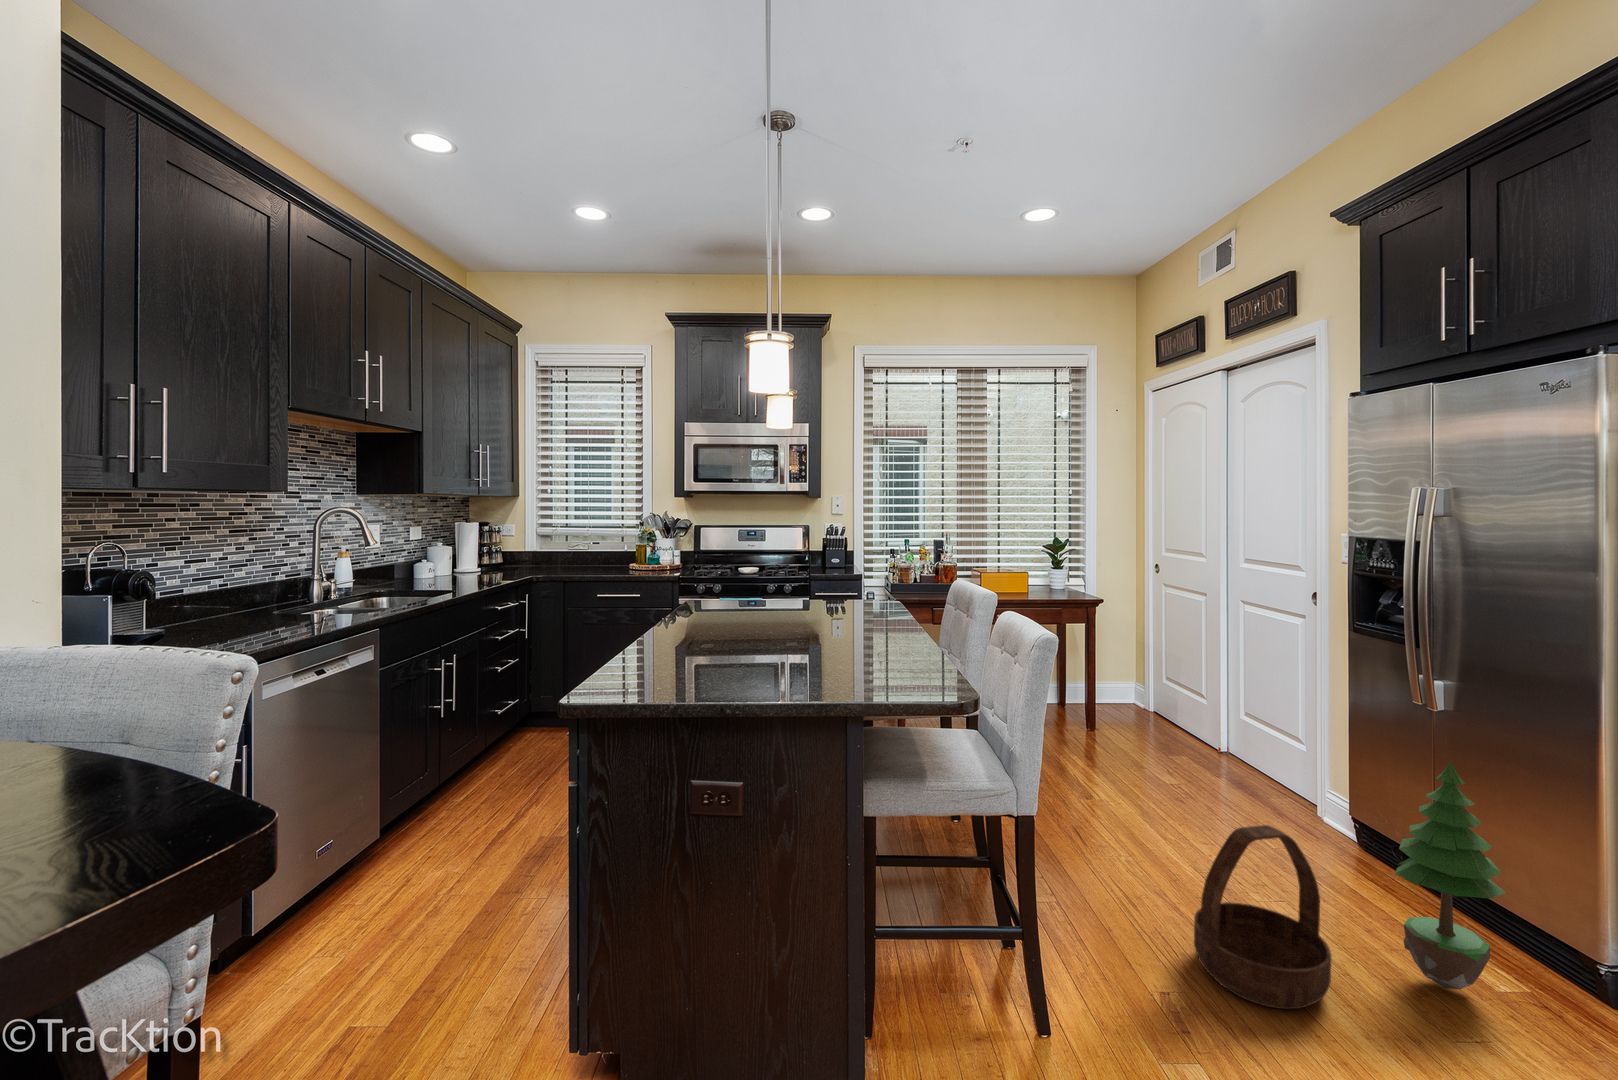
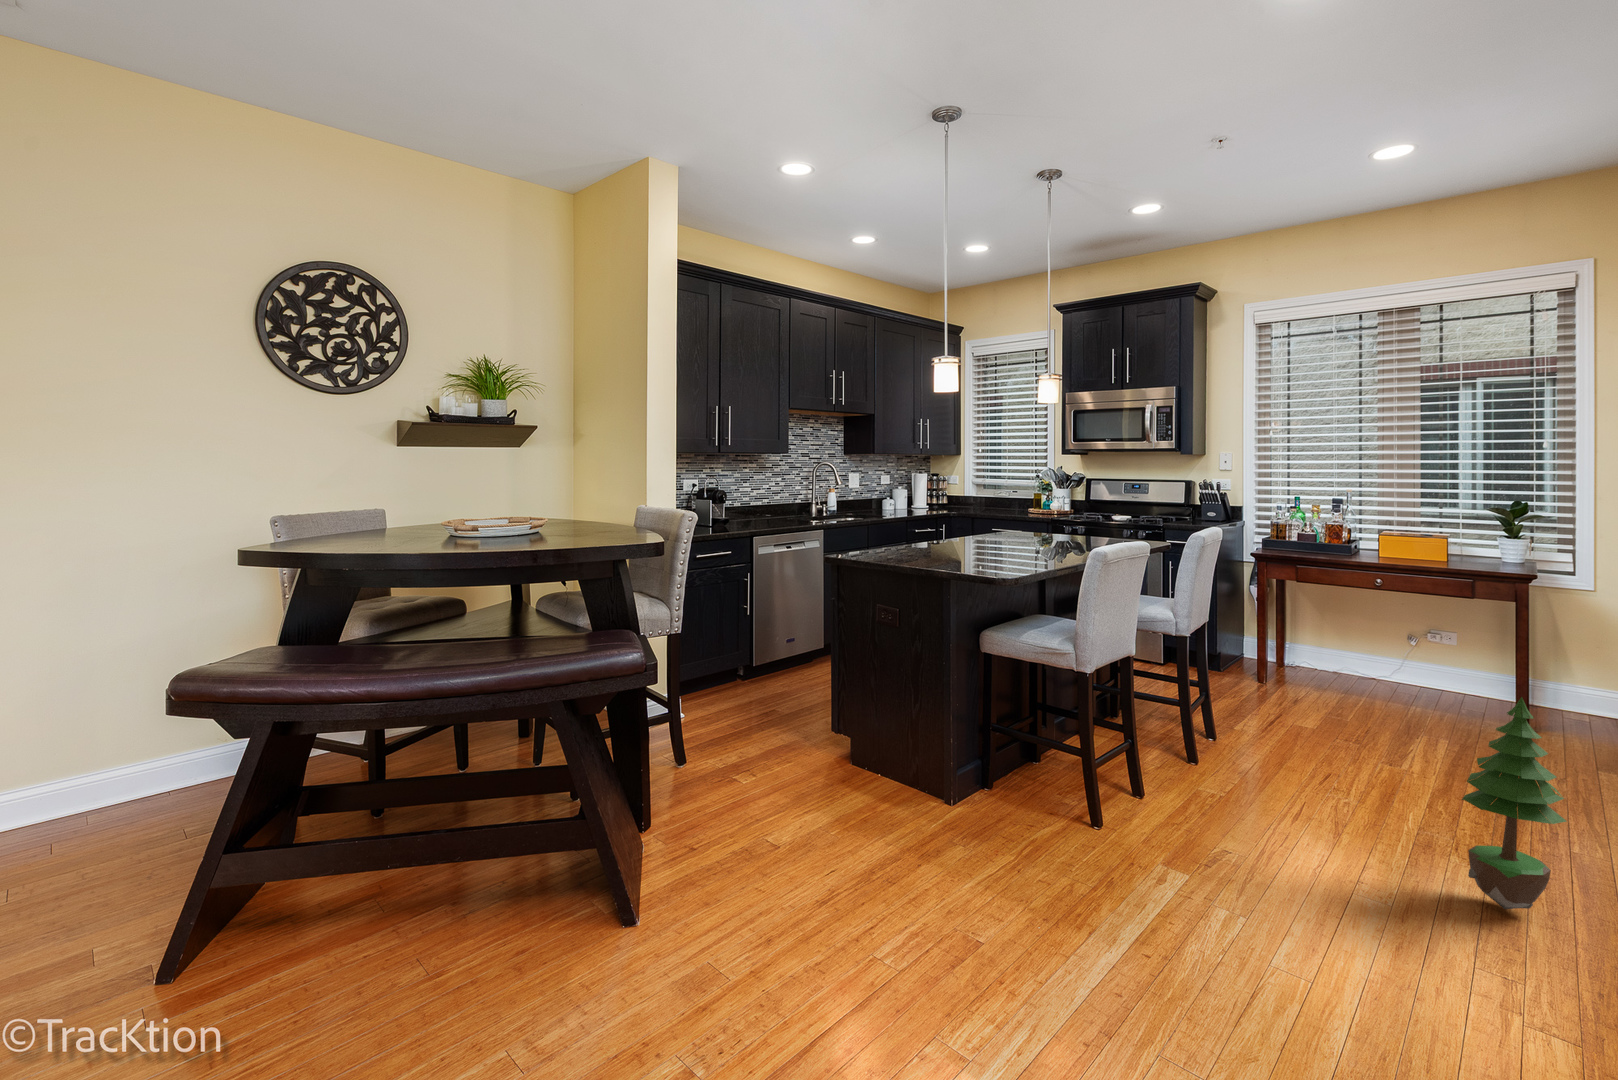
basket: present [1194,825,1331,1009] -> none [1261,723,1379,868]

